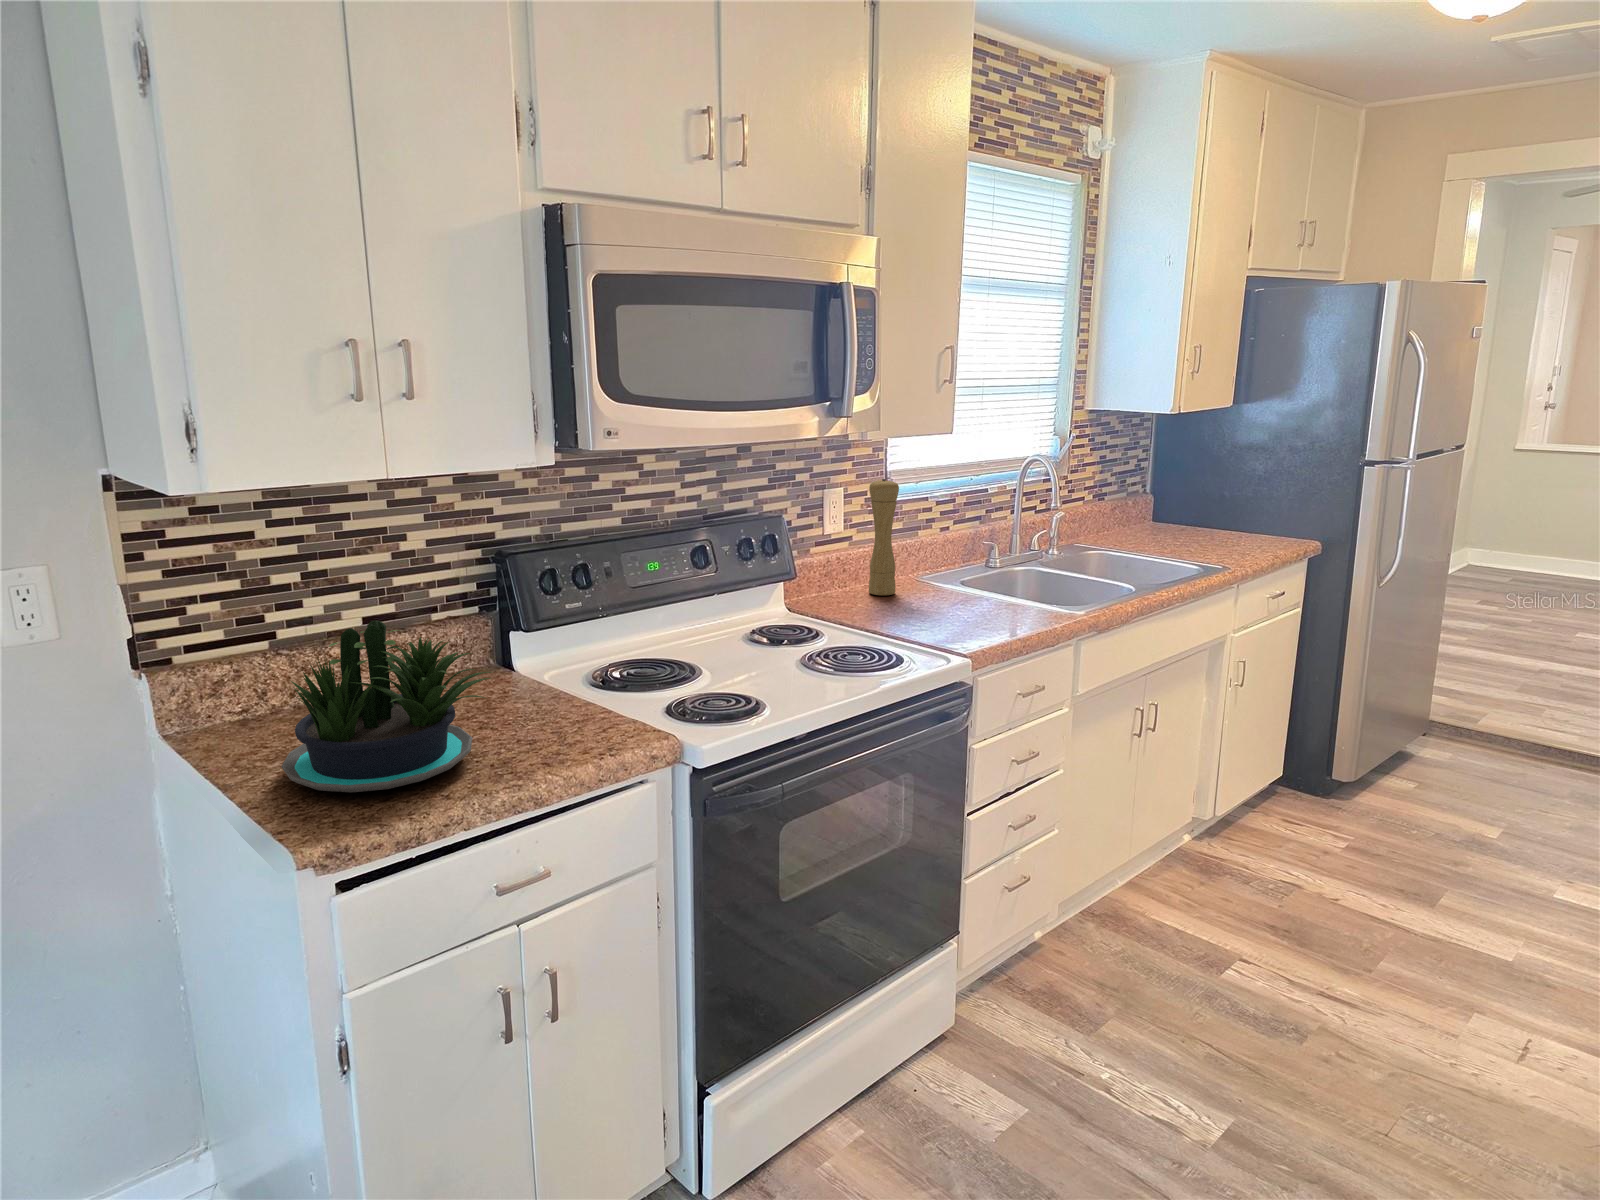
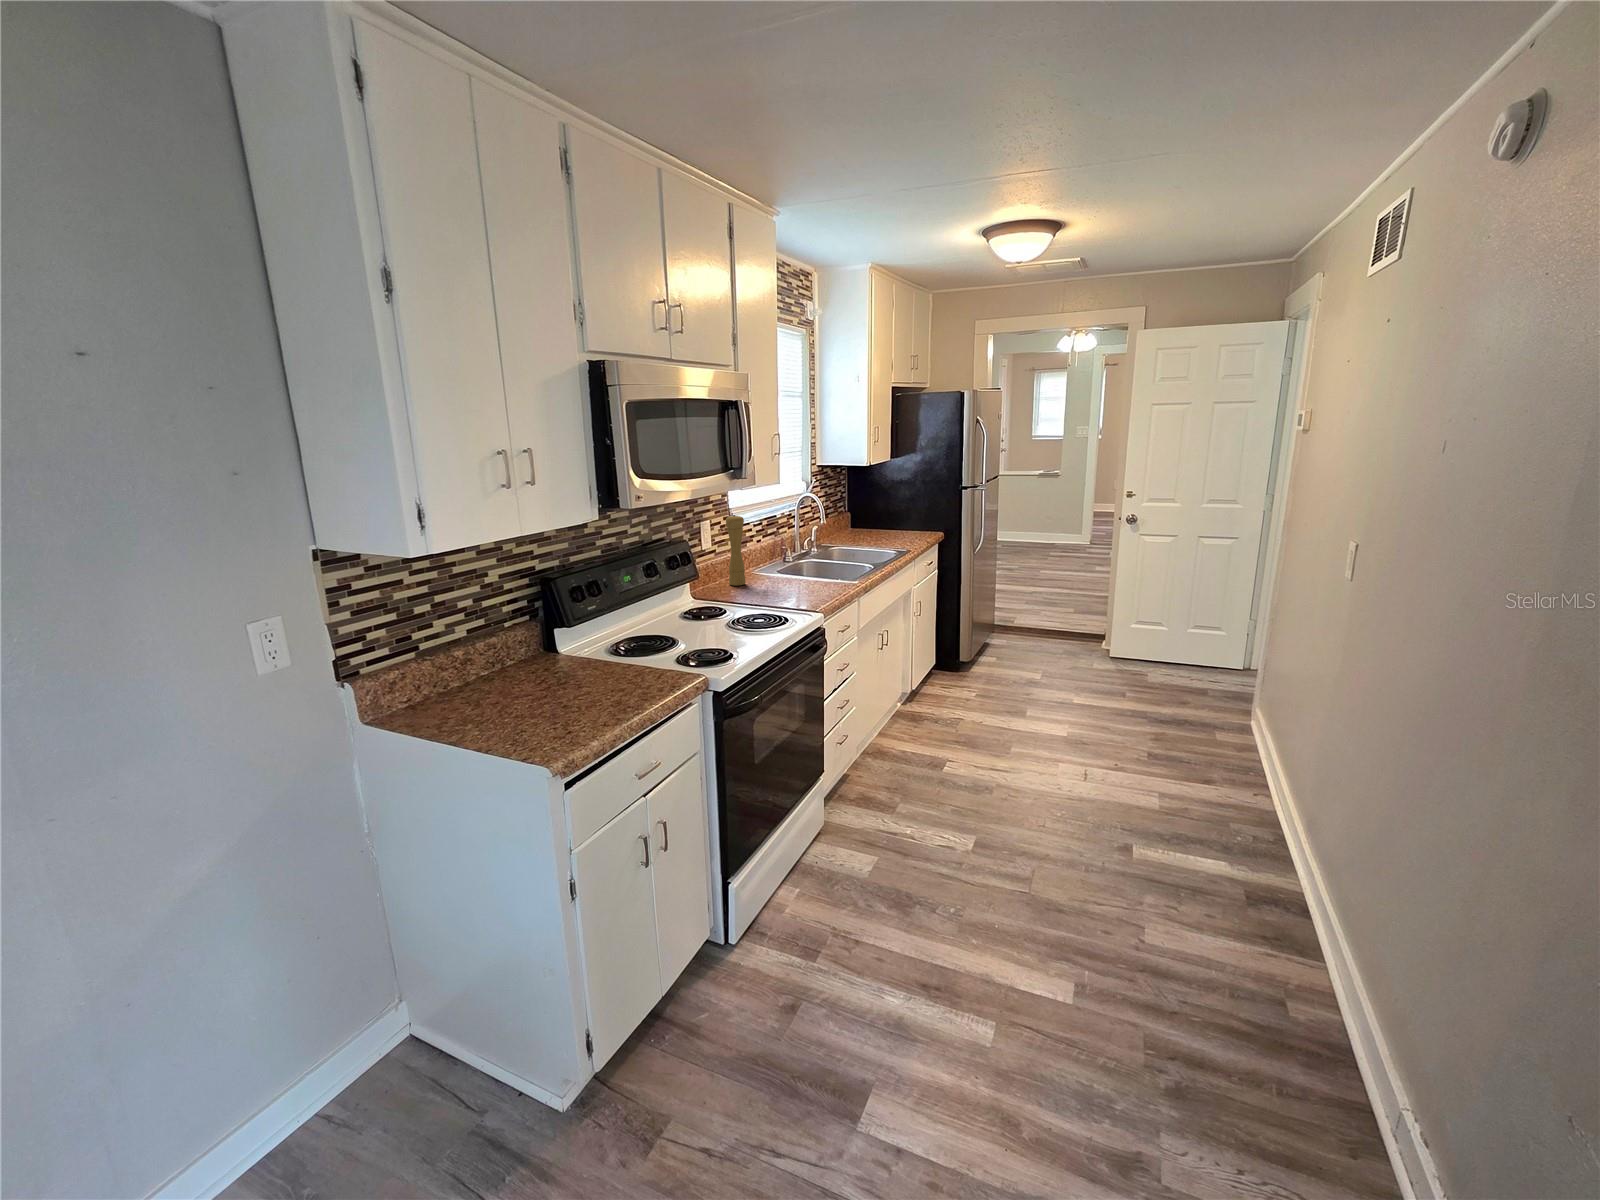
potted plant: present [281,621,491,792] -> none [486,626,619,731]

